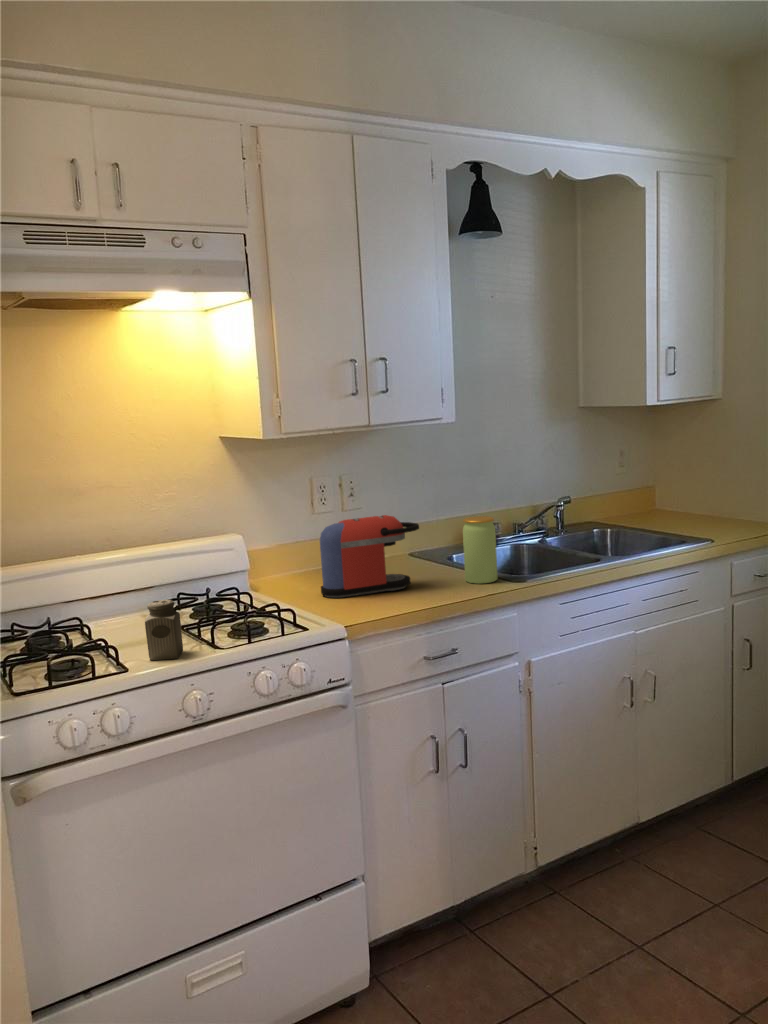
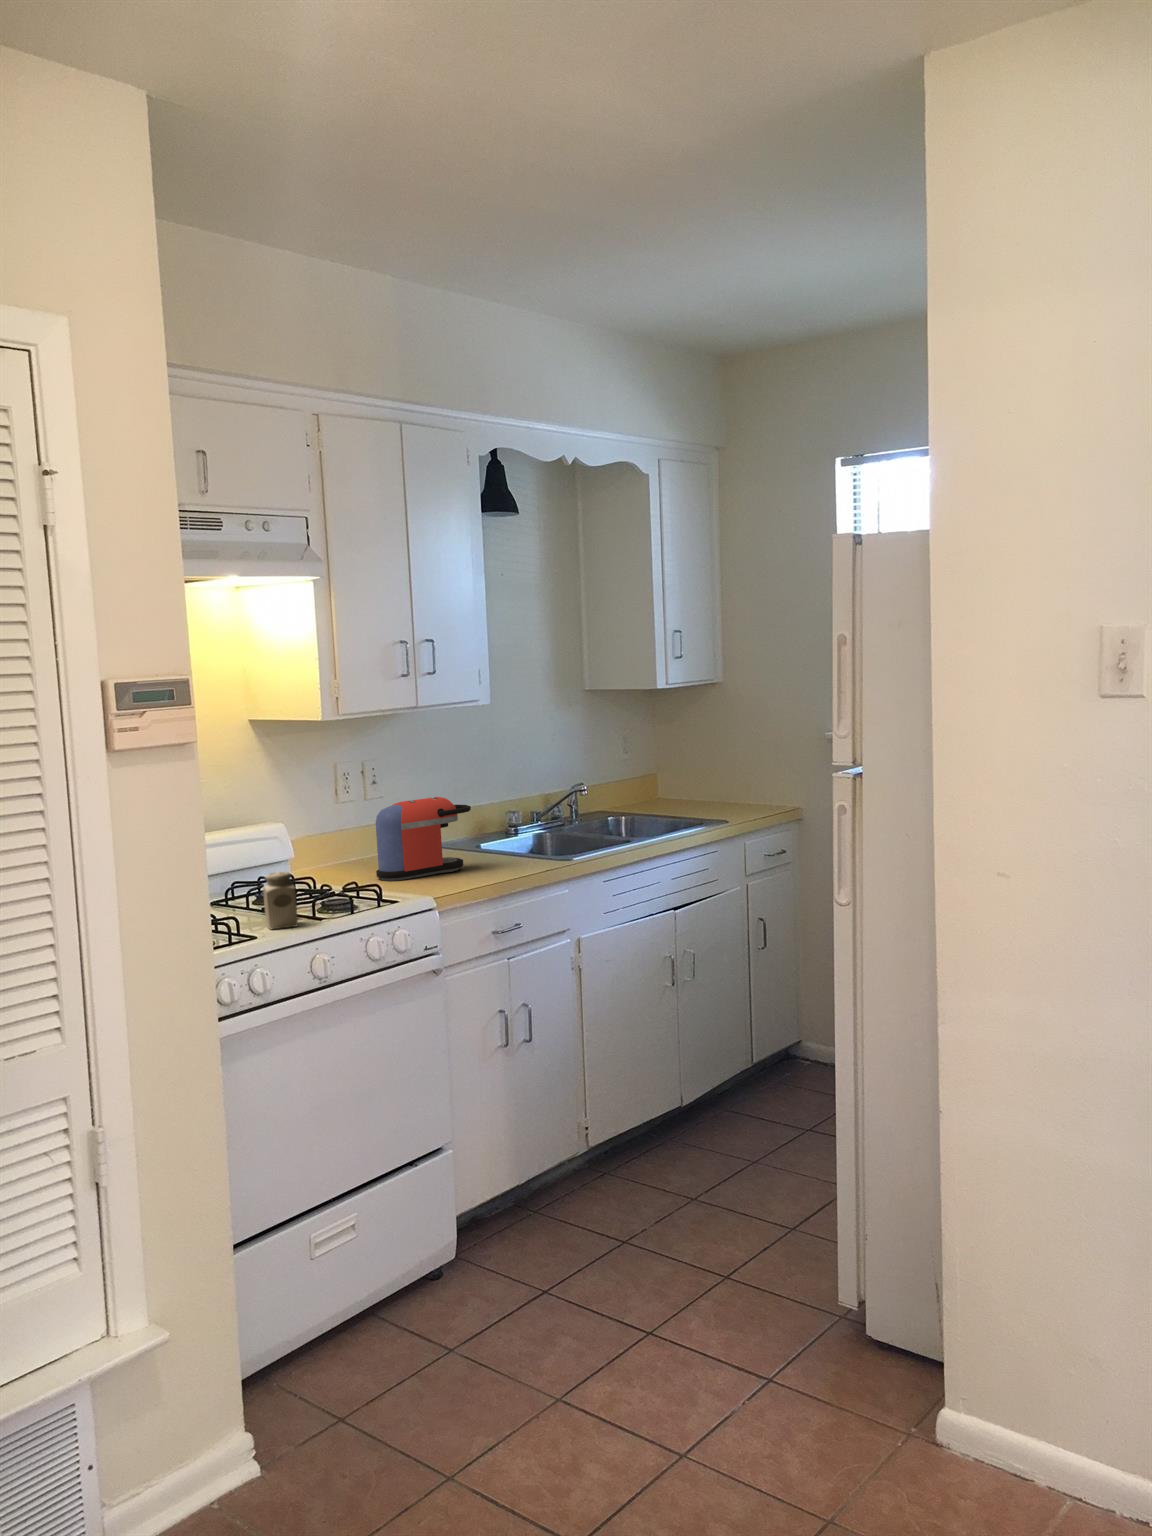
jar: present [463,516,498,584] -> none [510,797,545,863]

